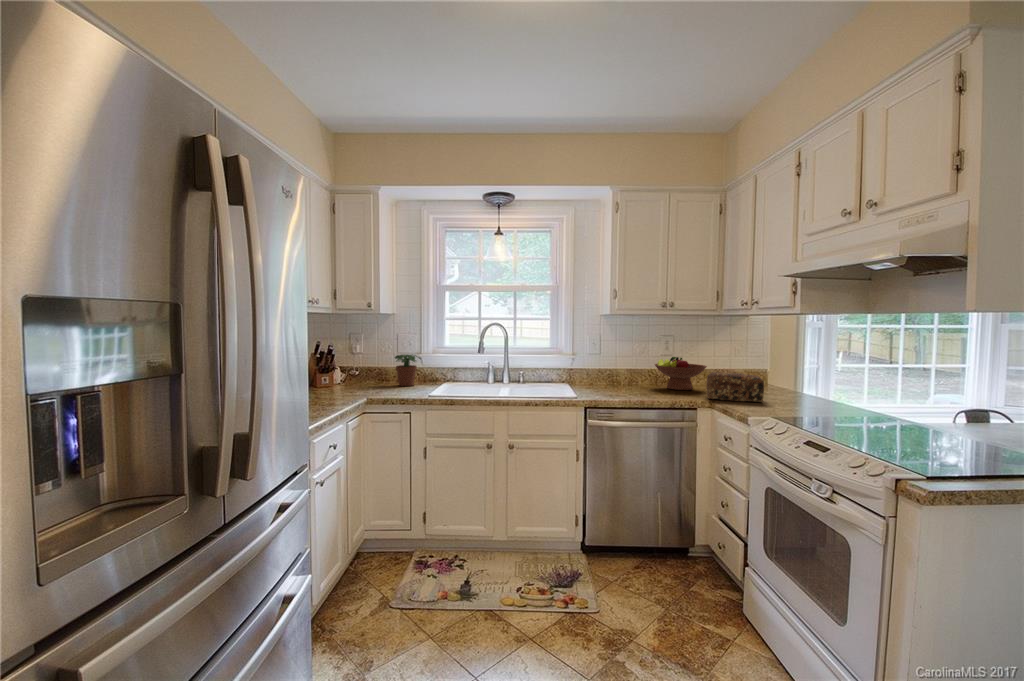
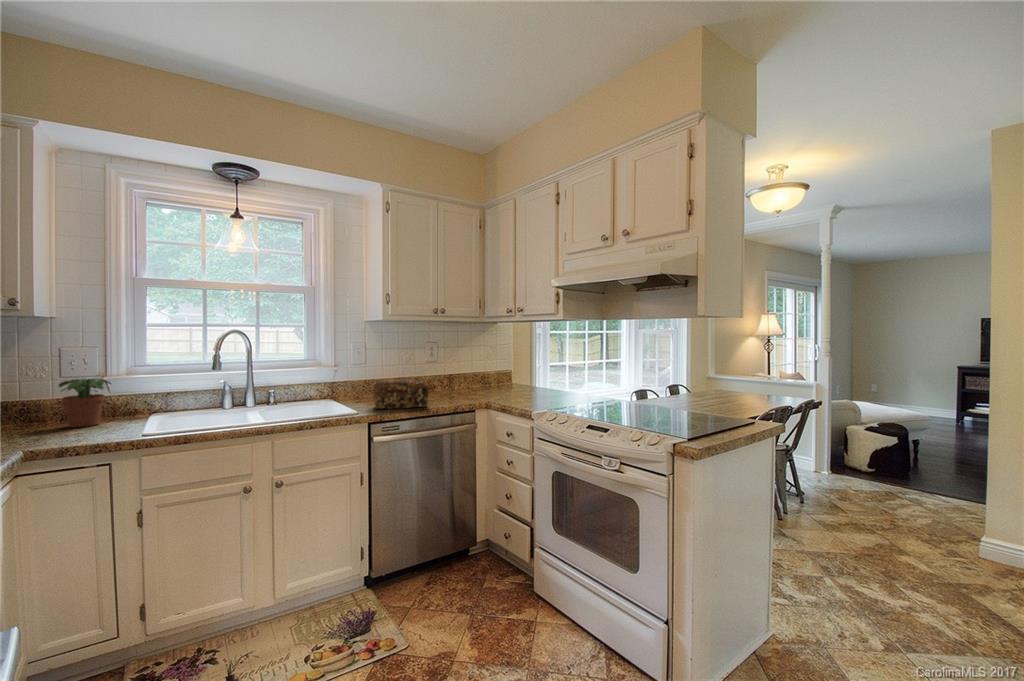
fruit bowl: present [655,357,707,390] -> none [426,363,474,395]
bread loaf: present [707,372,764,402] -> present [374,379,428,409]

